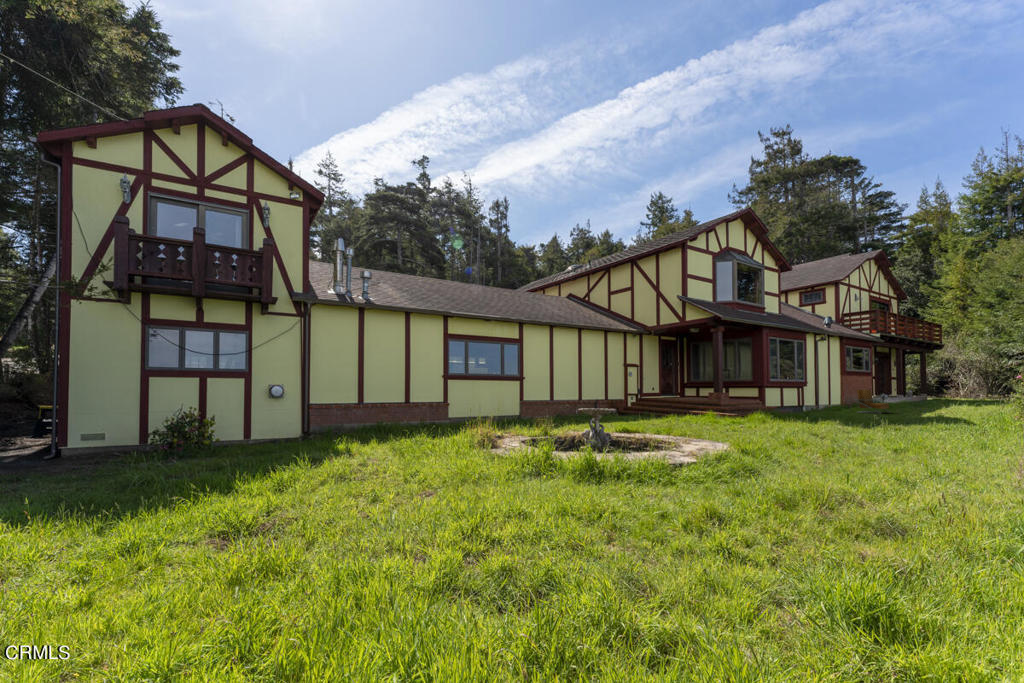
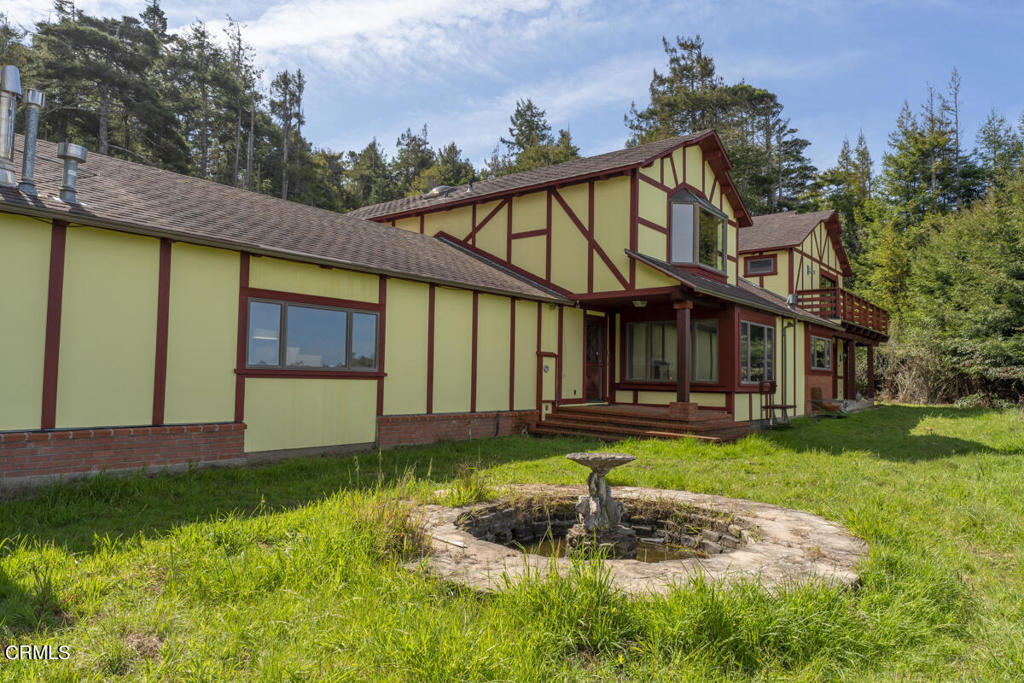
bench: none [794,383,829,417] -> present [759,381,797,427]

